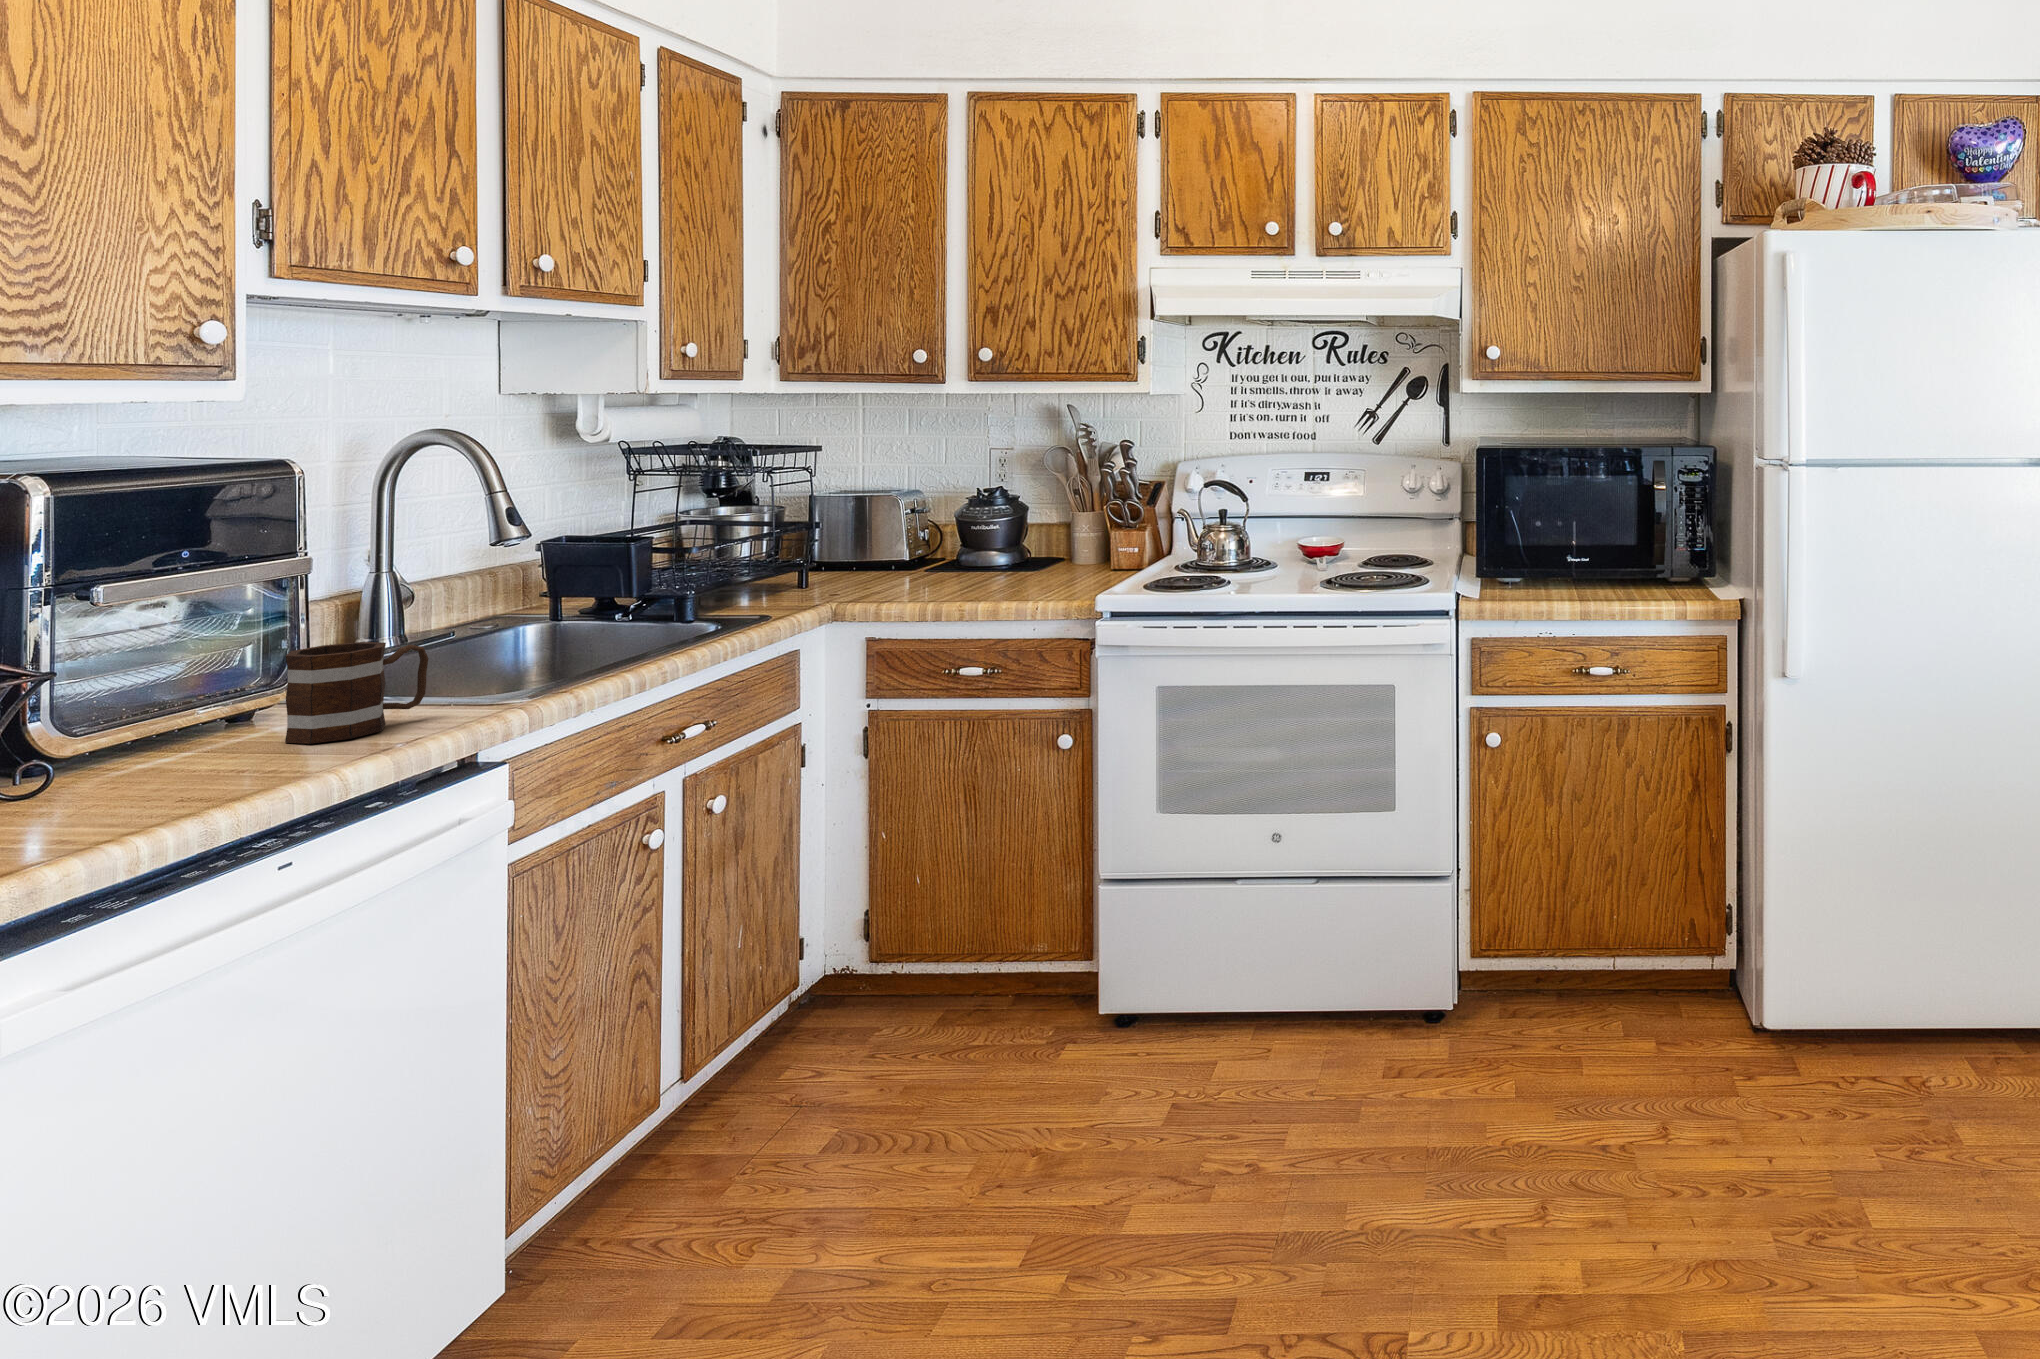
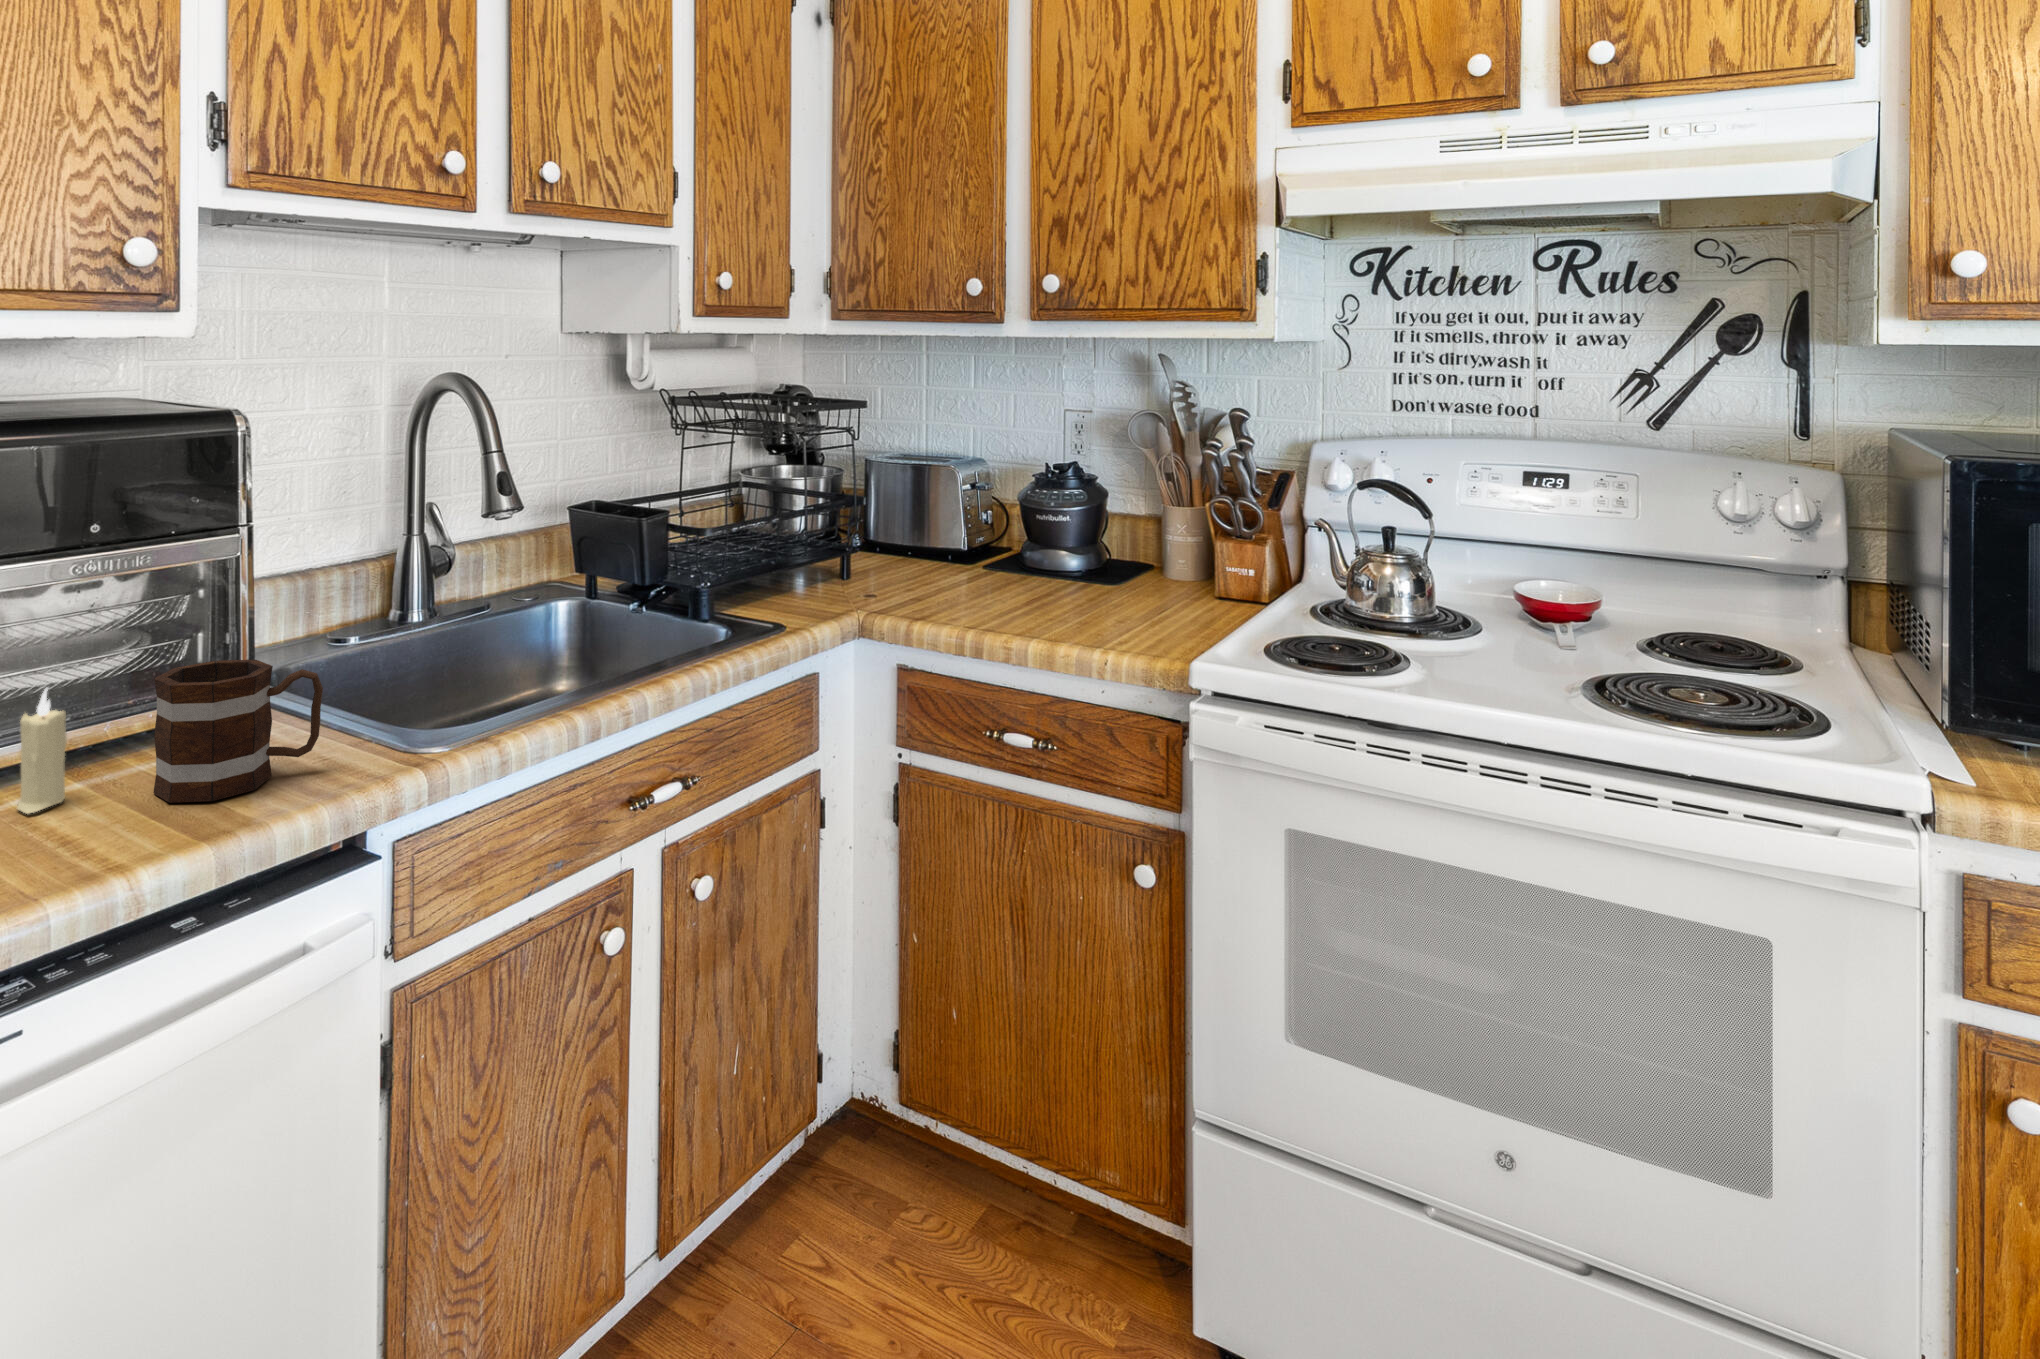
candle: none [157,666,205,761] -> present [17,688,67,814]

